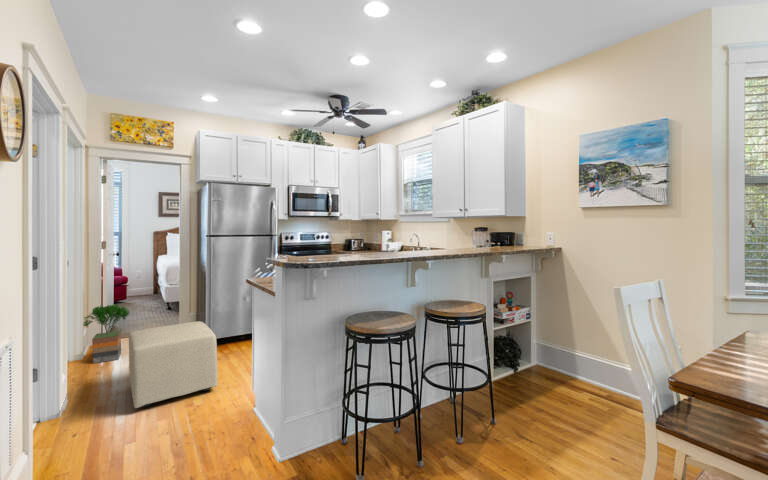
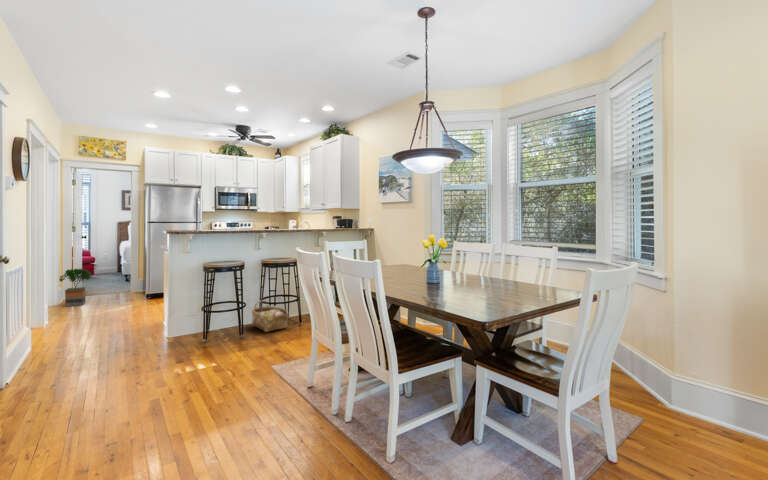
ottoman: present [129,321,218,408] -> none [87,277,143,322]
woven basket: none [415,371,482,439] -> present [252,300,288,332]

